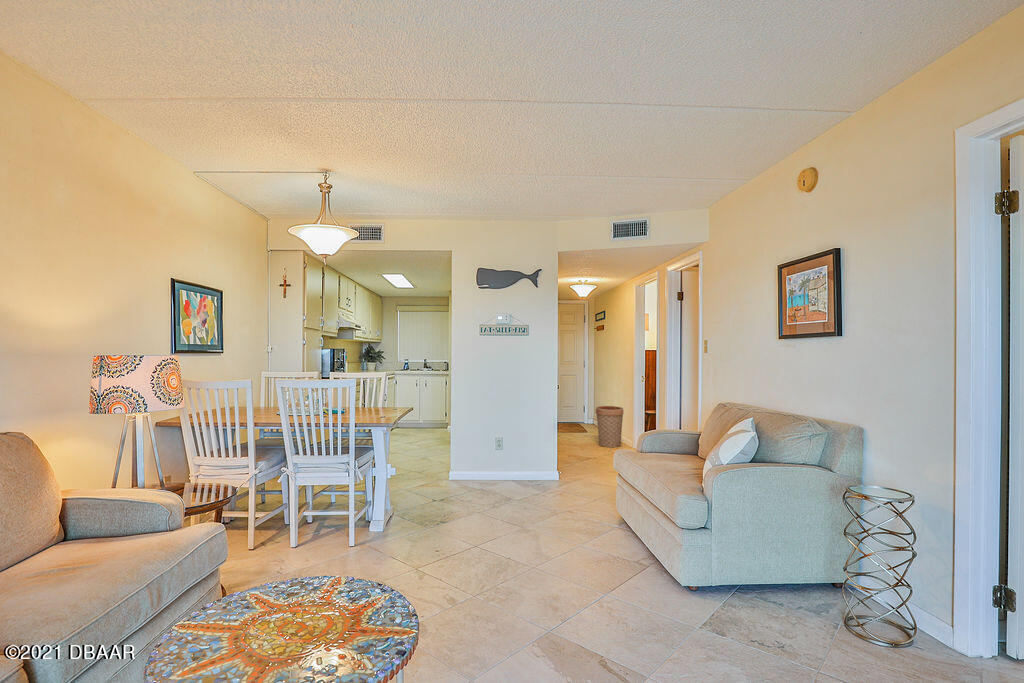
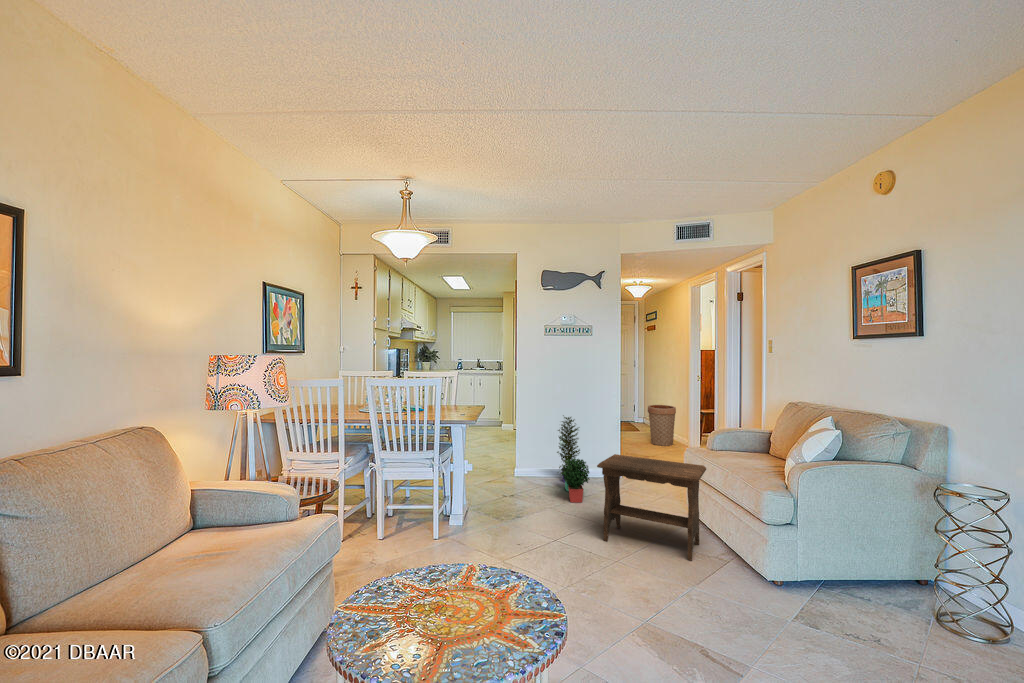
potted plant: none [490,417,521,505] -> present [557,417,590,502]
footstool: none [516,455,623,558] -> present [597,454,706,561]

